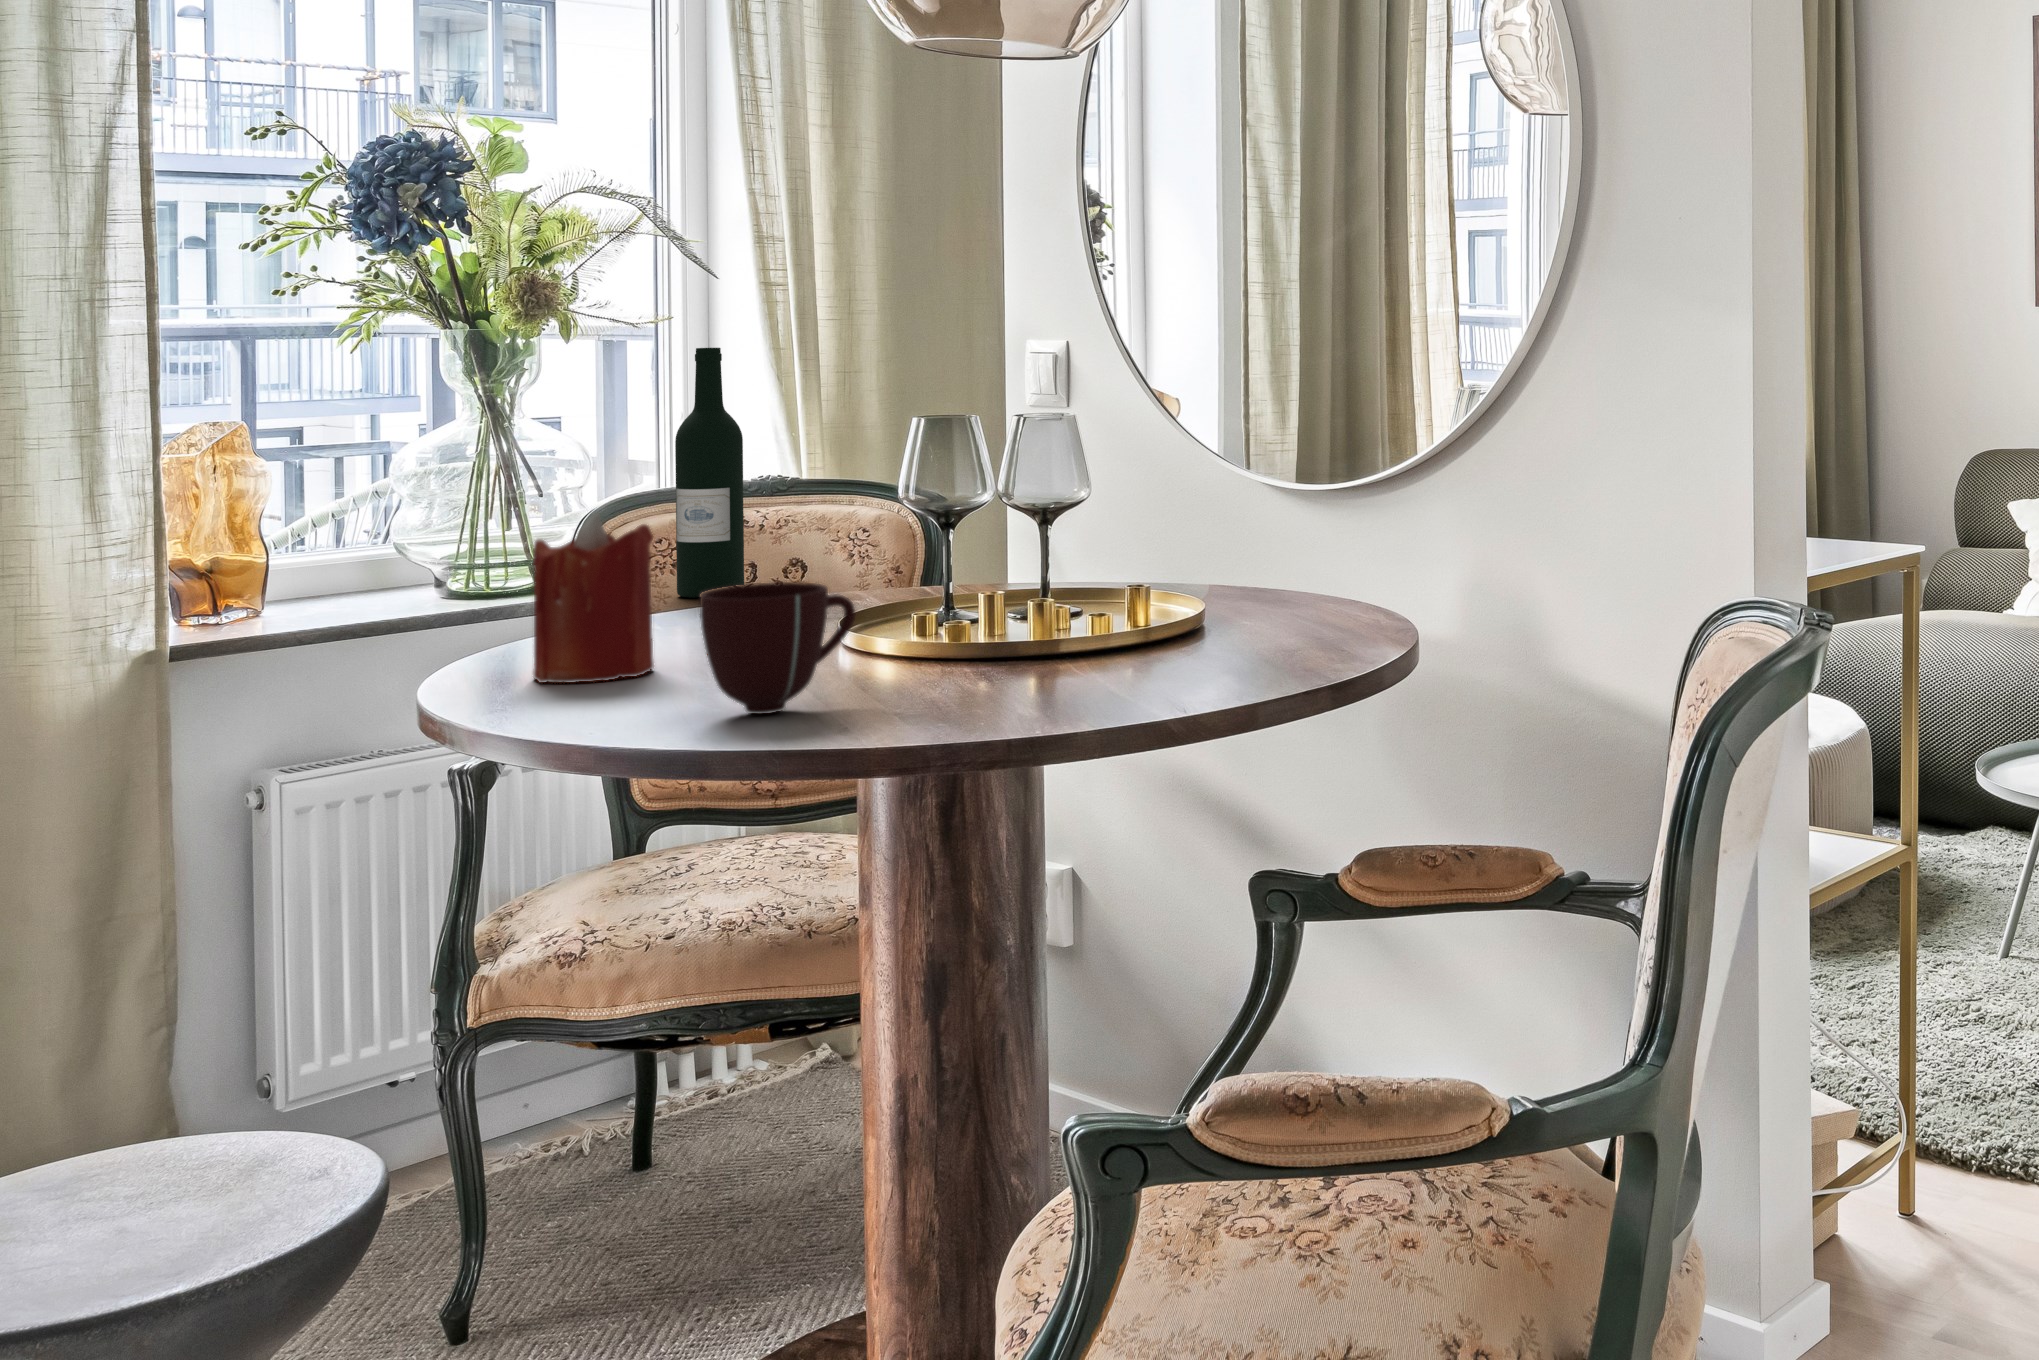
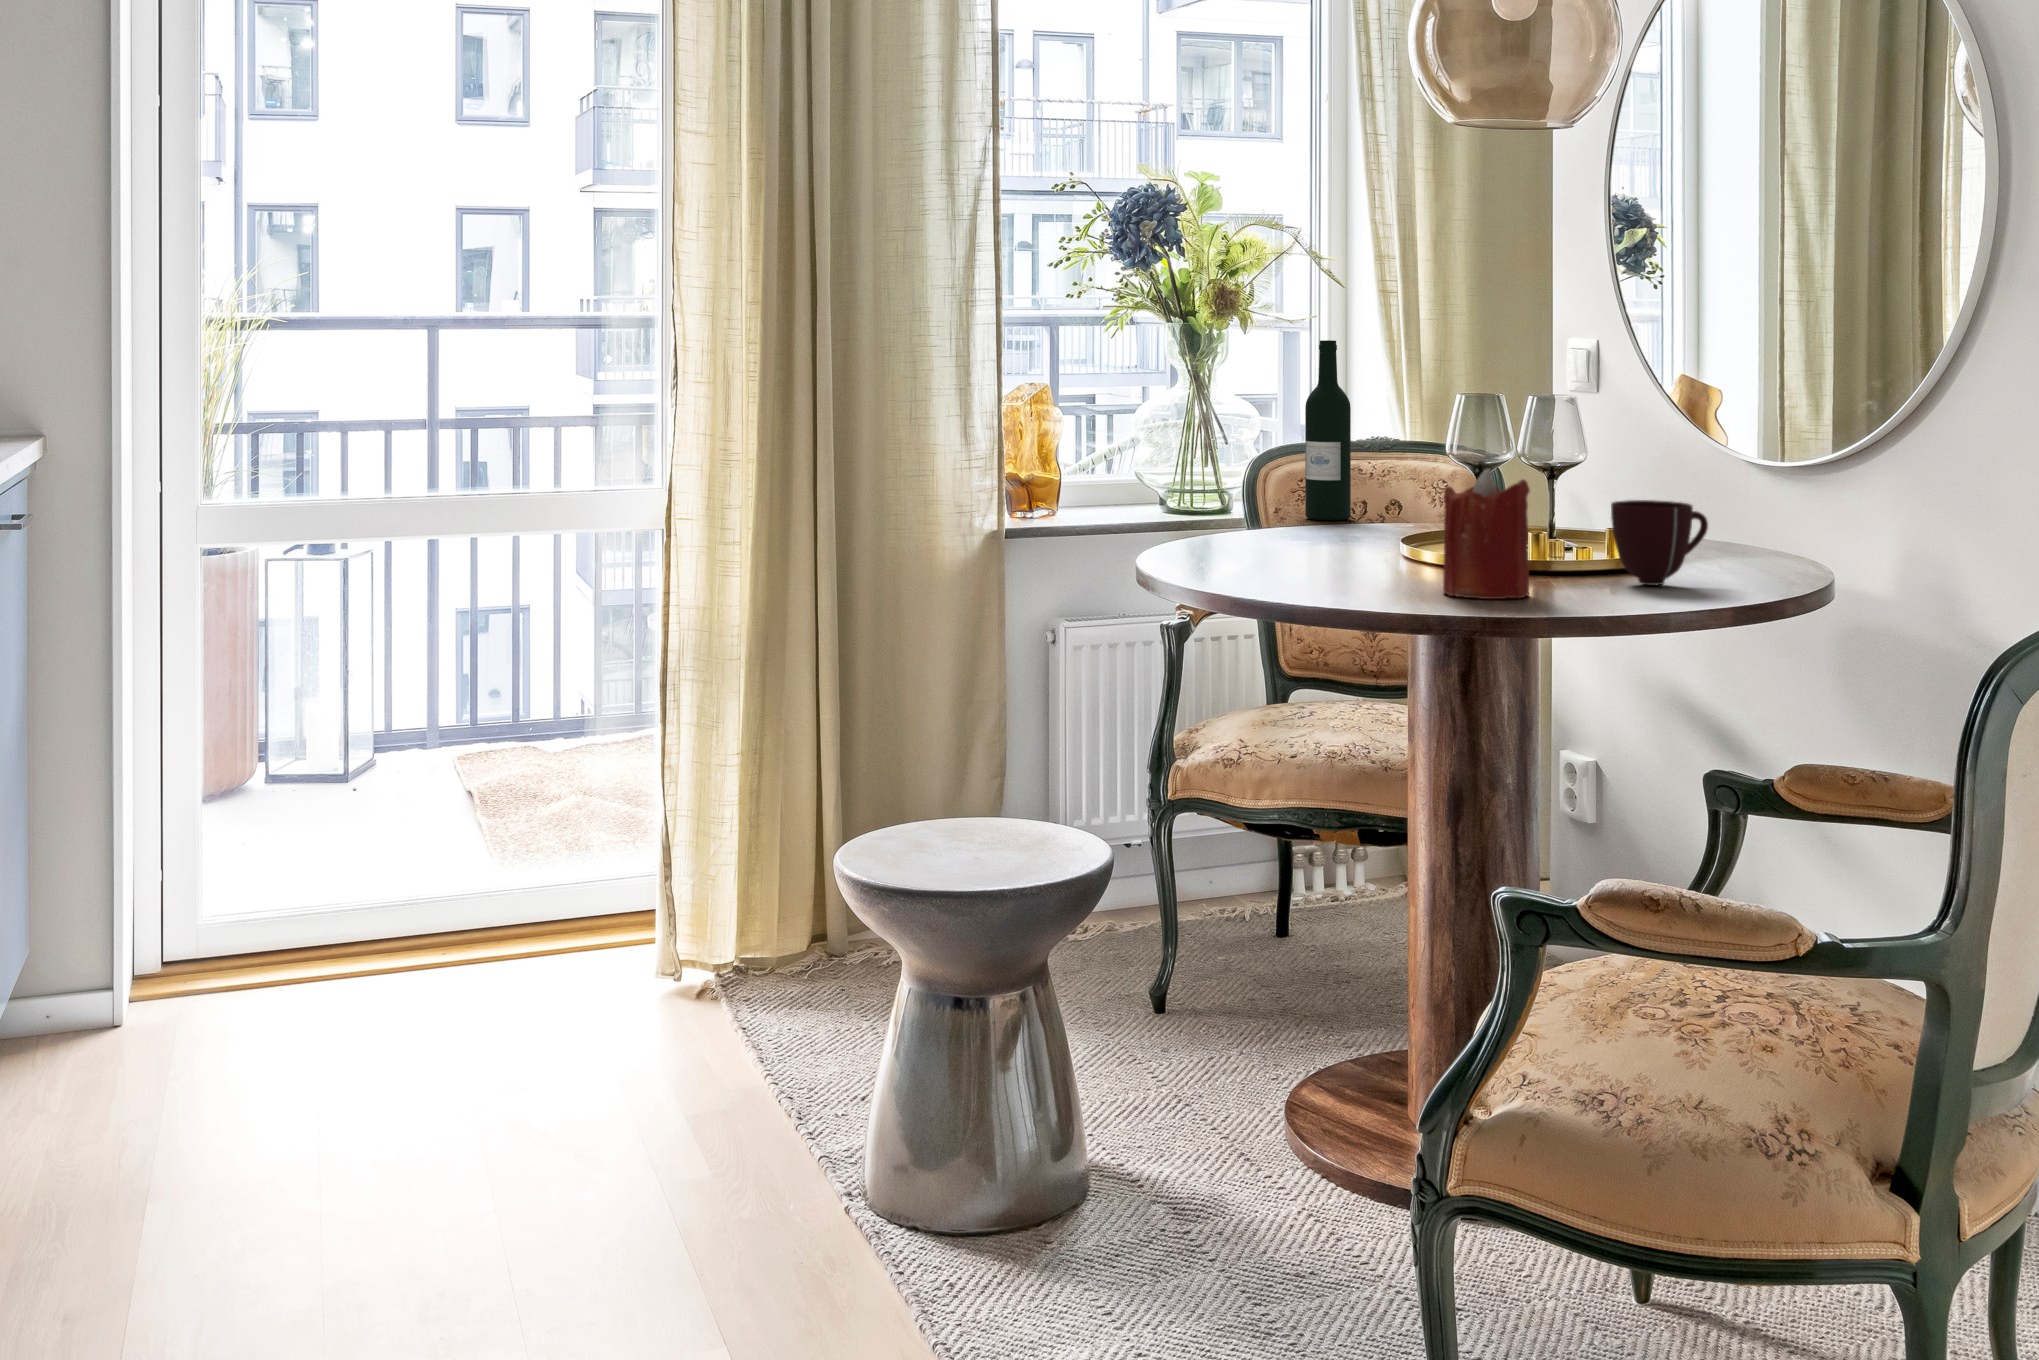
candle: present [533,513,654,683] -> present [1443,469,1530,599]
mug: present [700,582,855,714] -> present [1611,500,1708,585]

